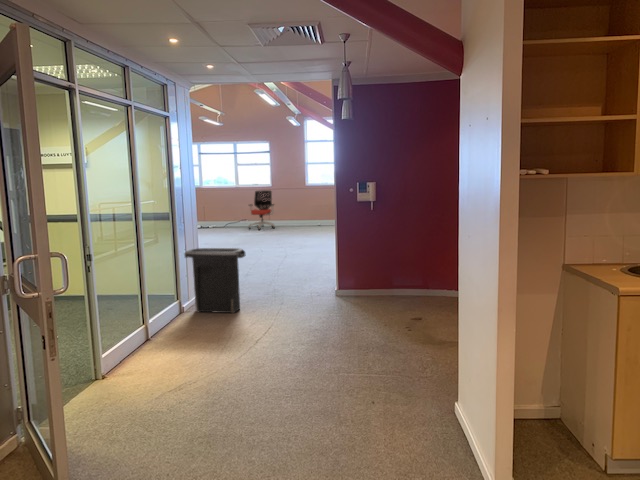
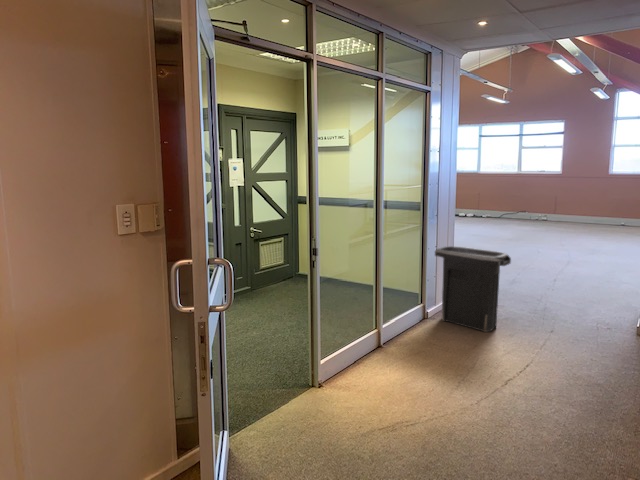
office chair: present [249,190,275,230] -> none [527,178,563,223]

